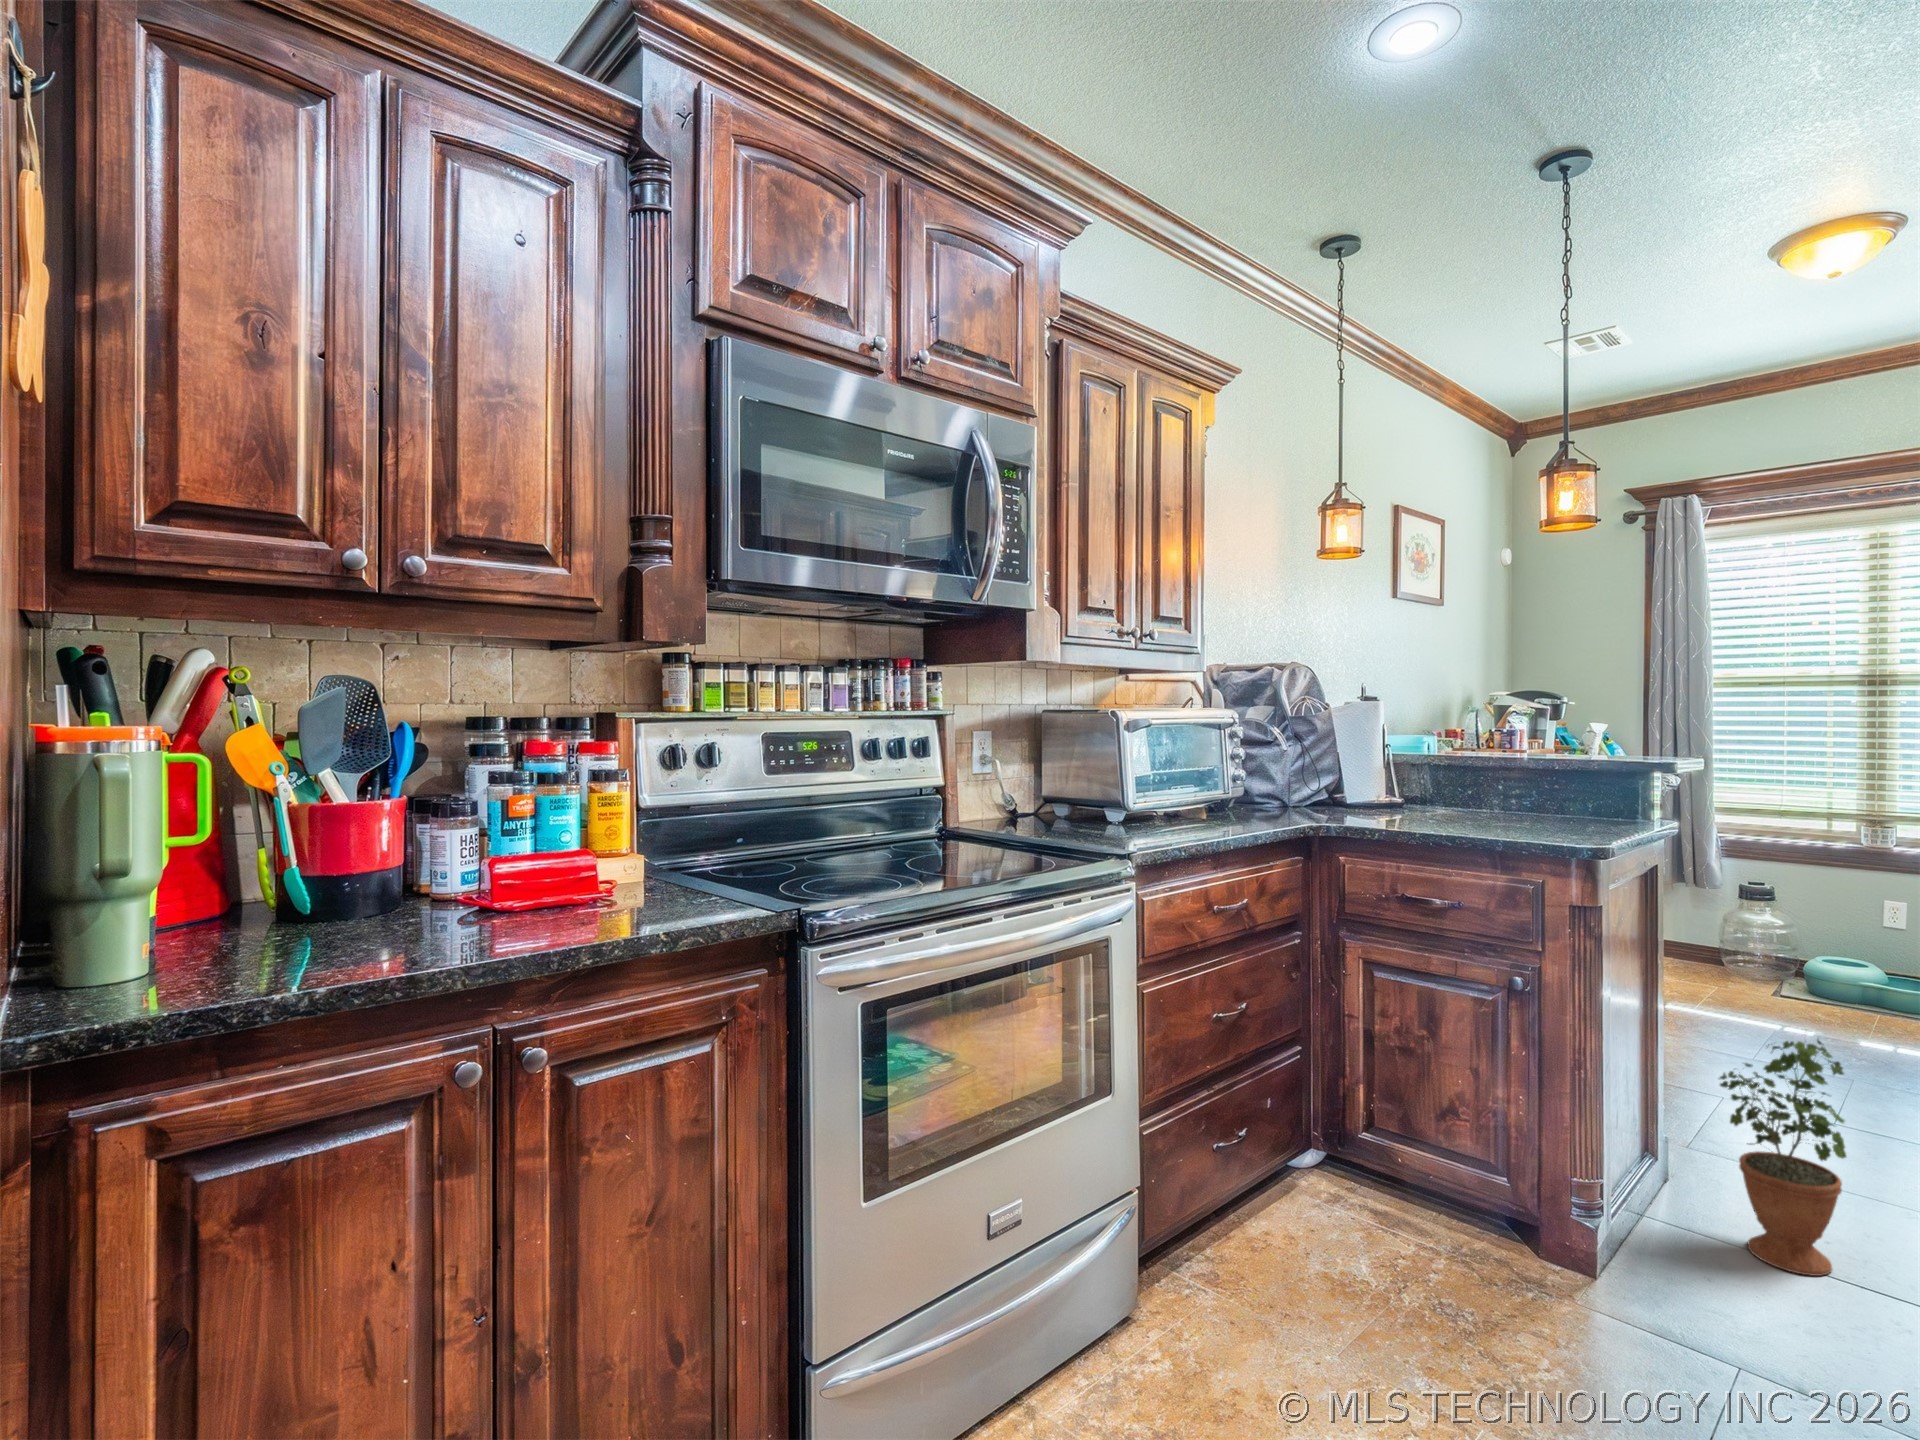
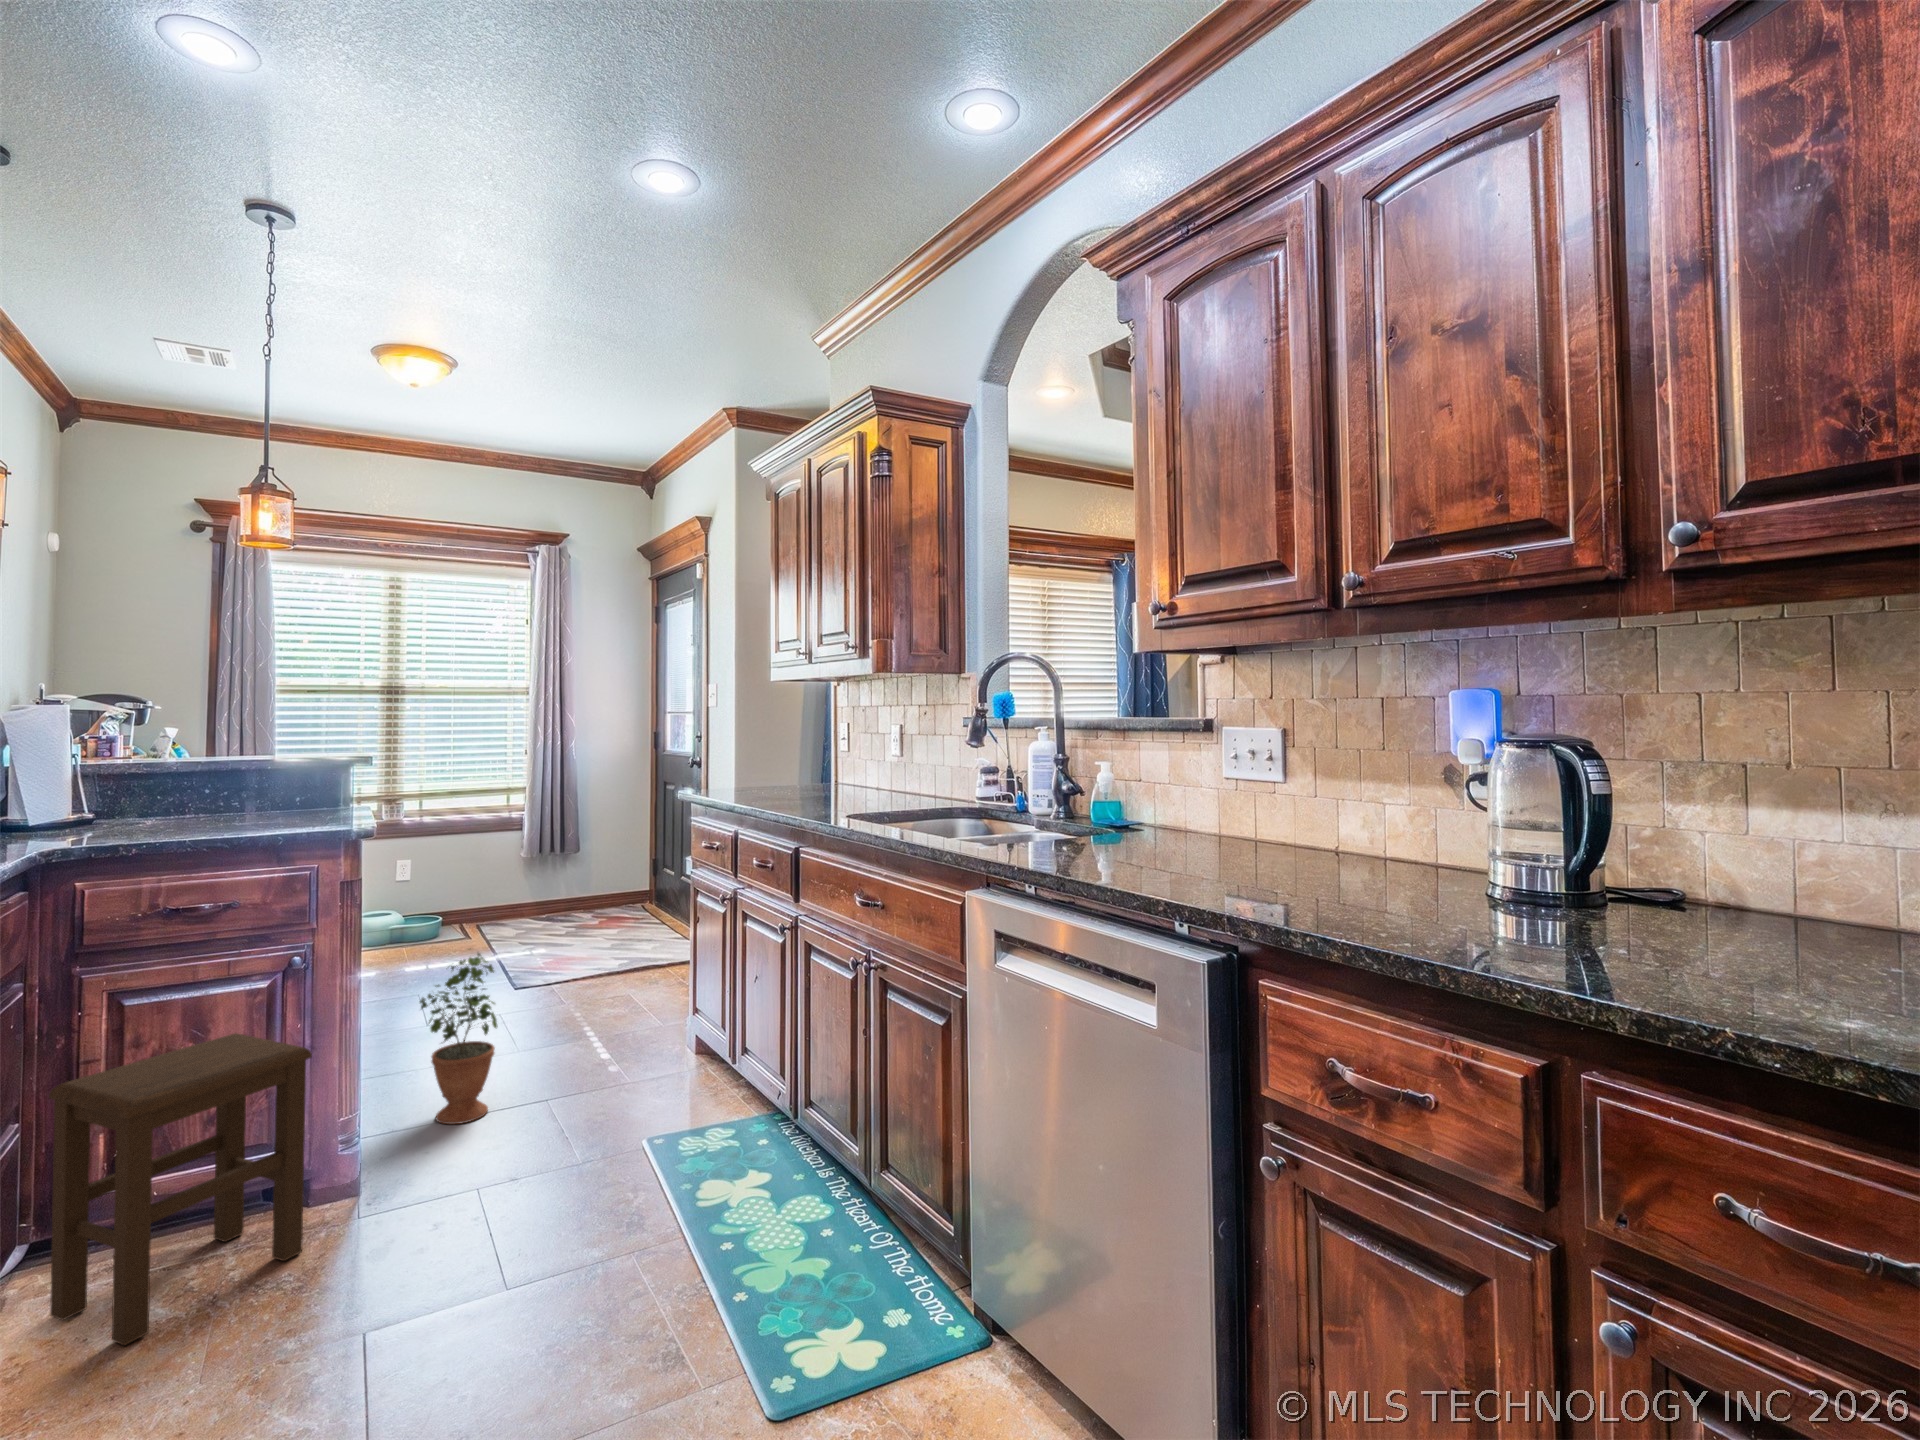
stool: none [1303,1024,1504,1297] -> present [49,1033,312,1345]

